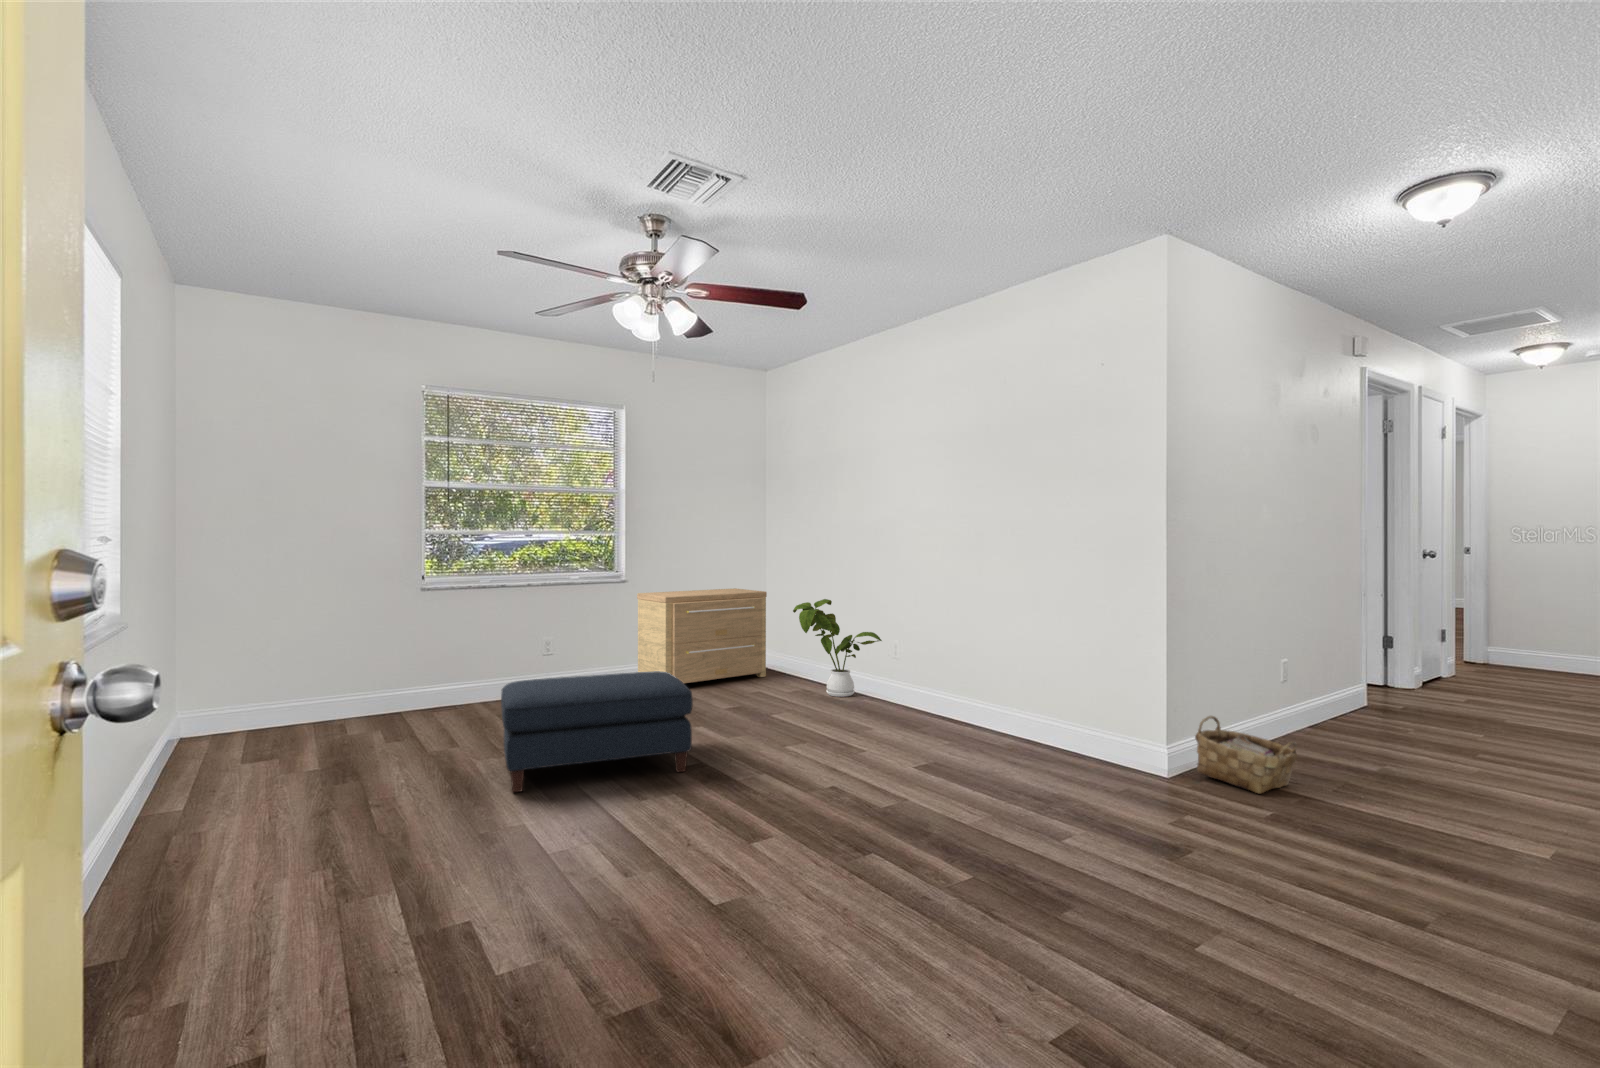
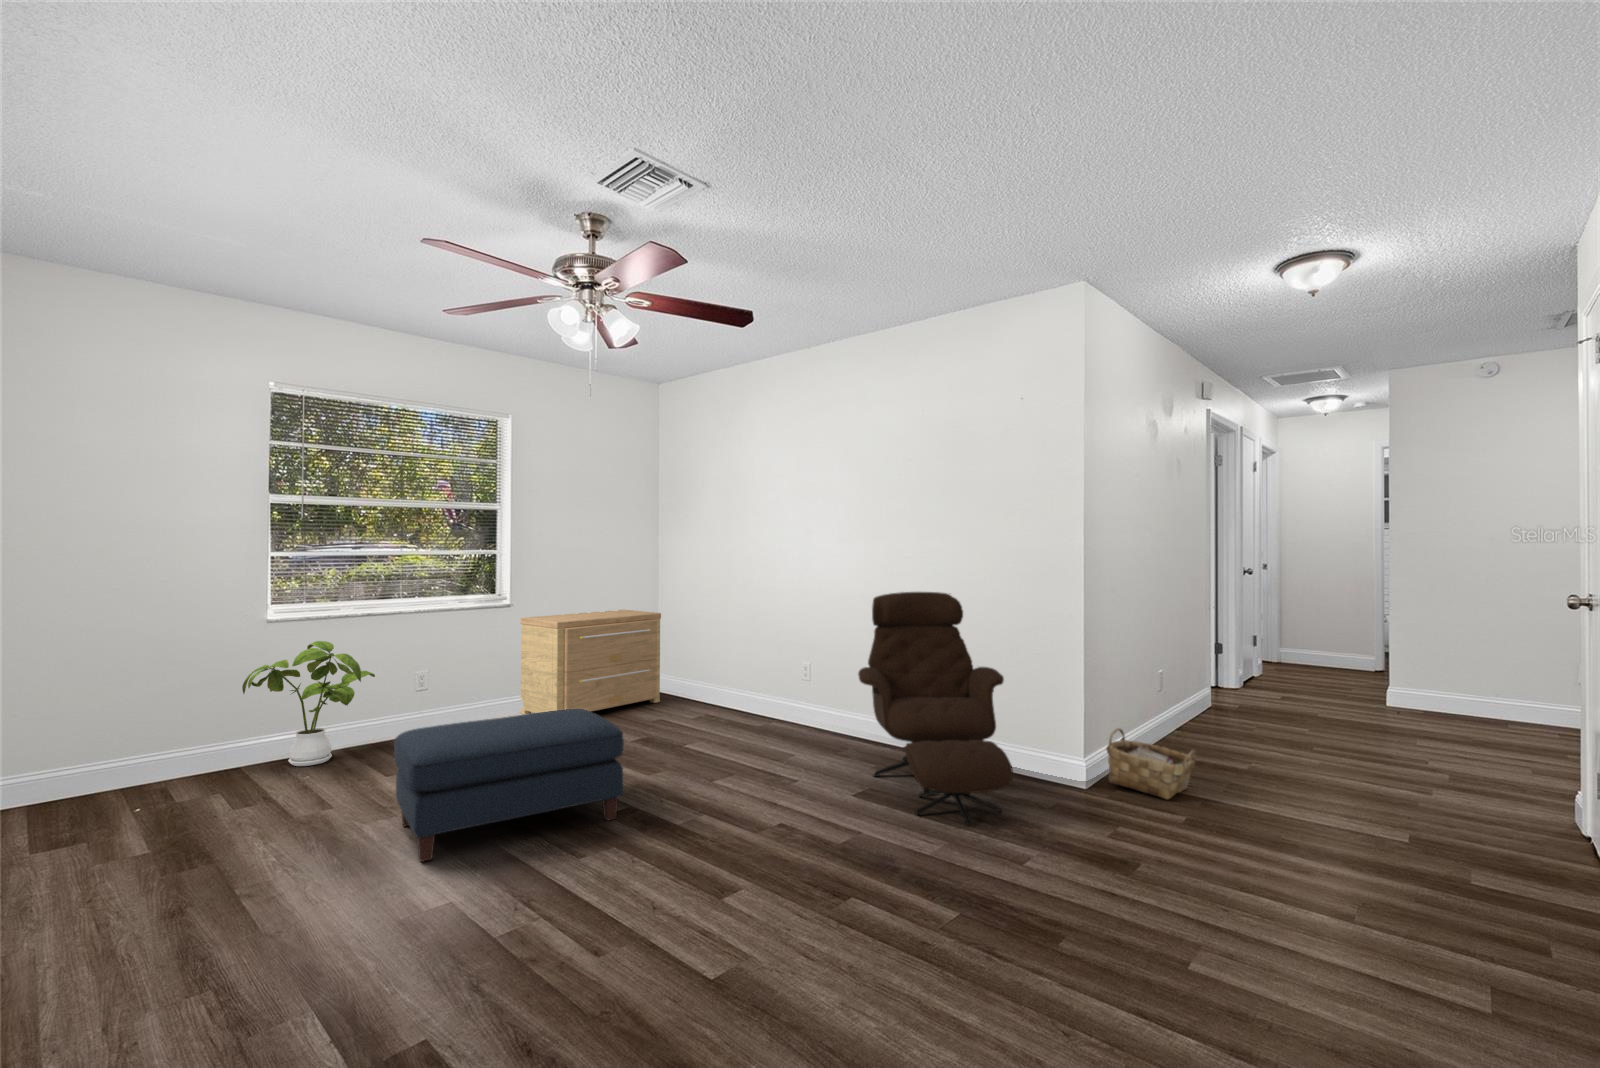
lounge chair: none [930,569,1083,801] -> present [858,592,1013,825]
house plant: present [793,599,882,697] -> present [242,641,375,766]

